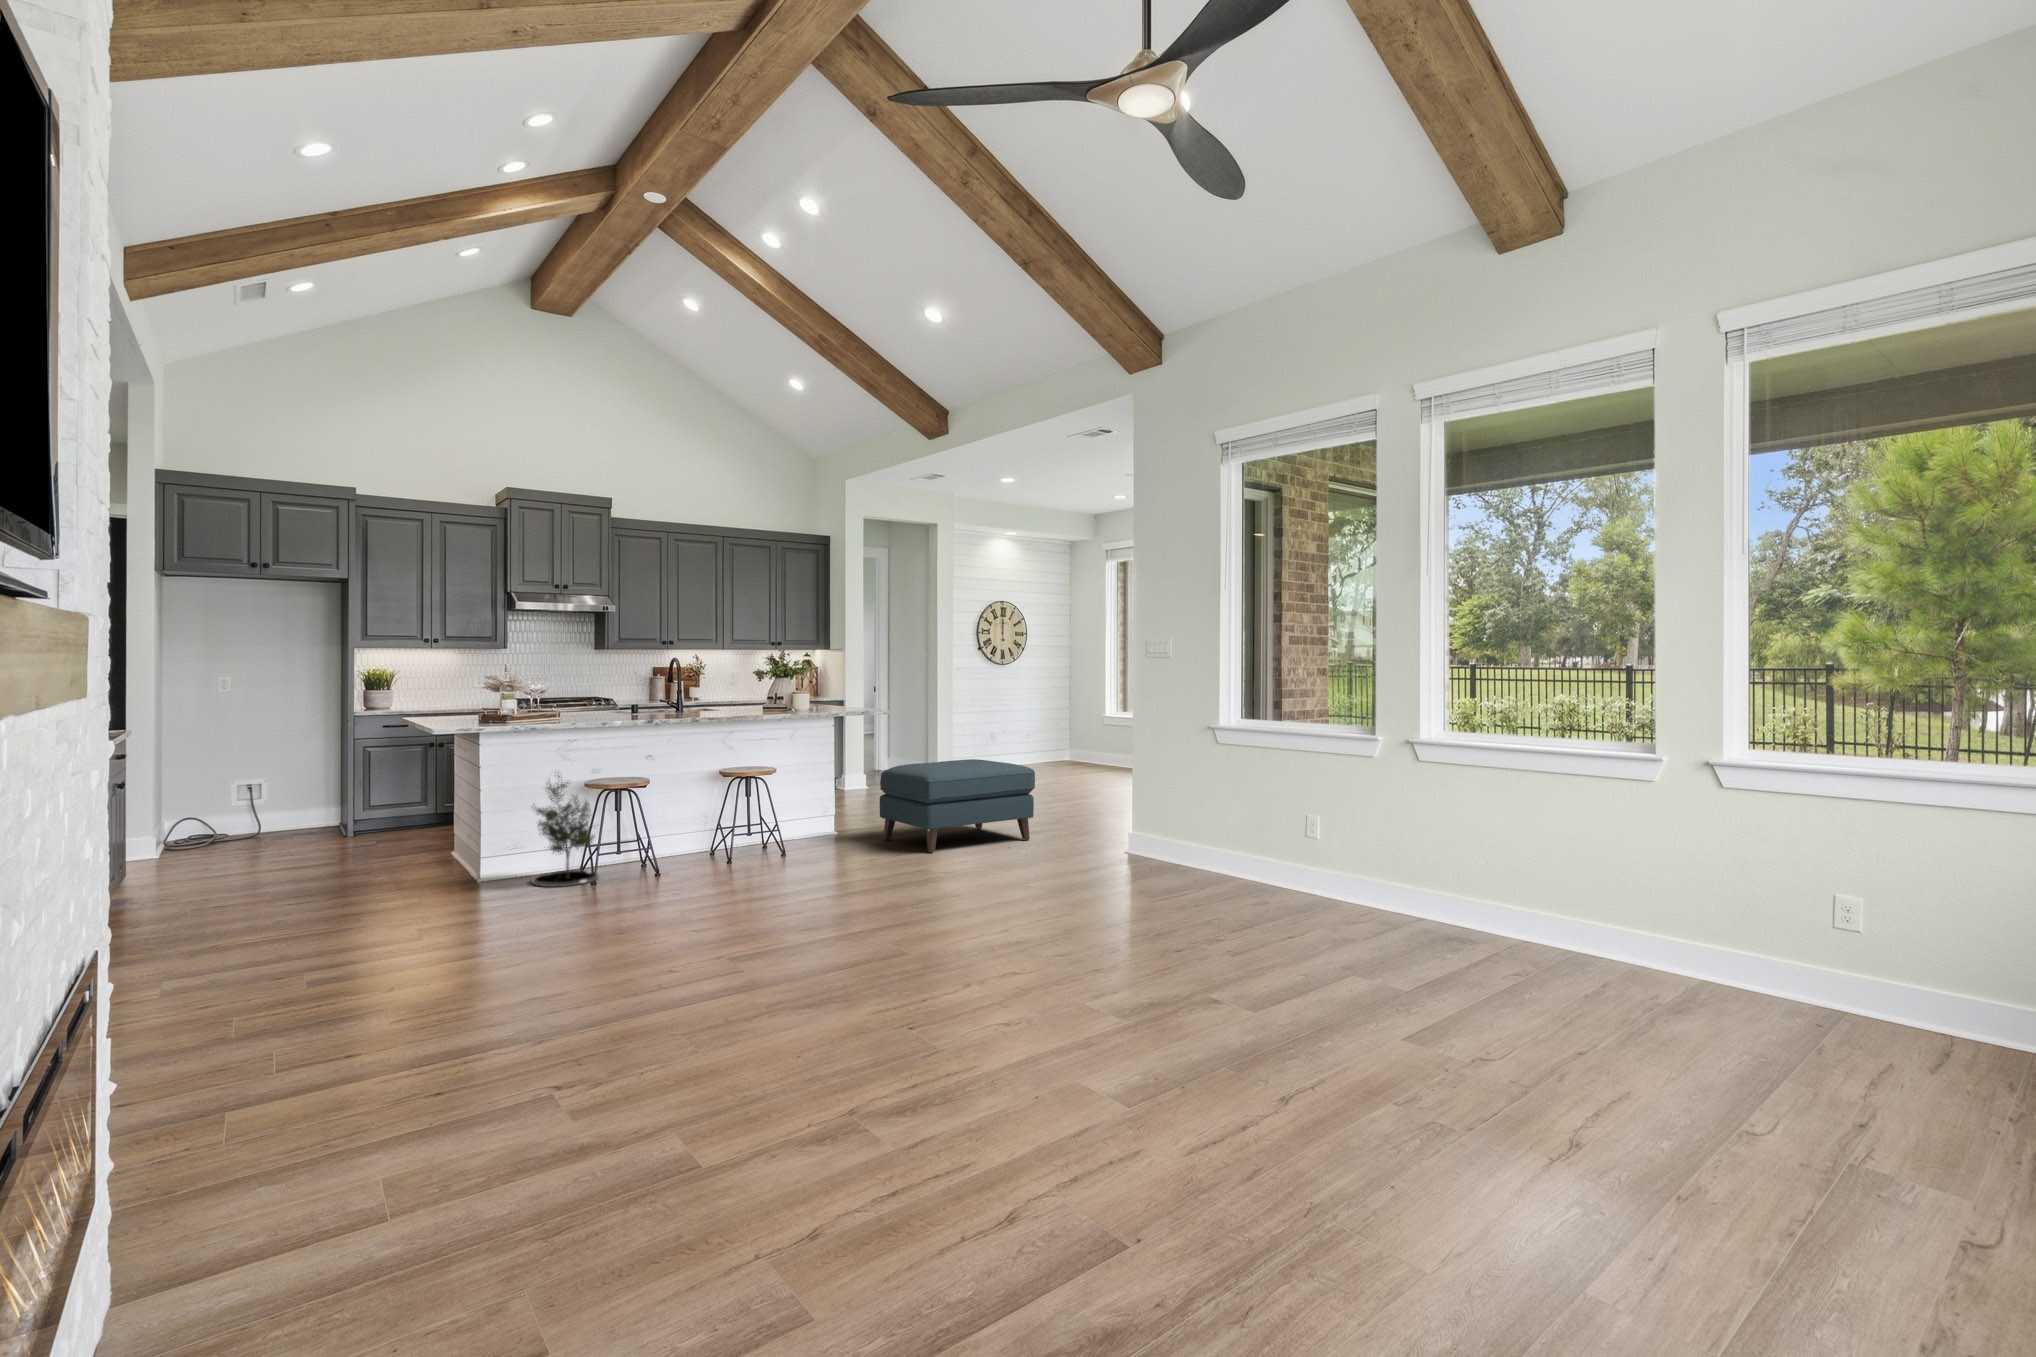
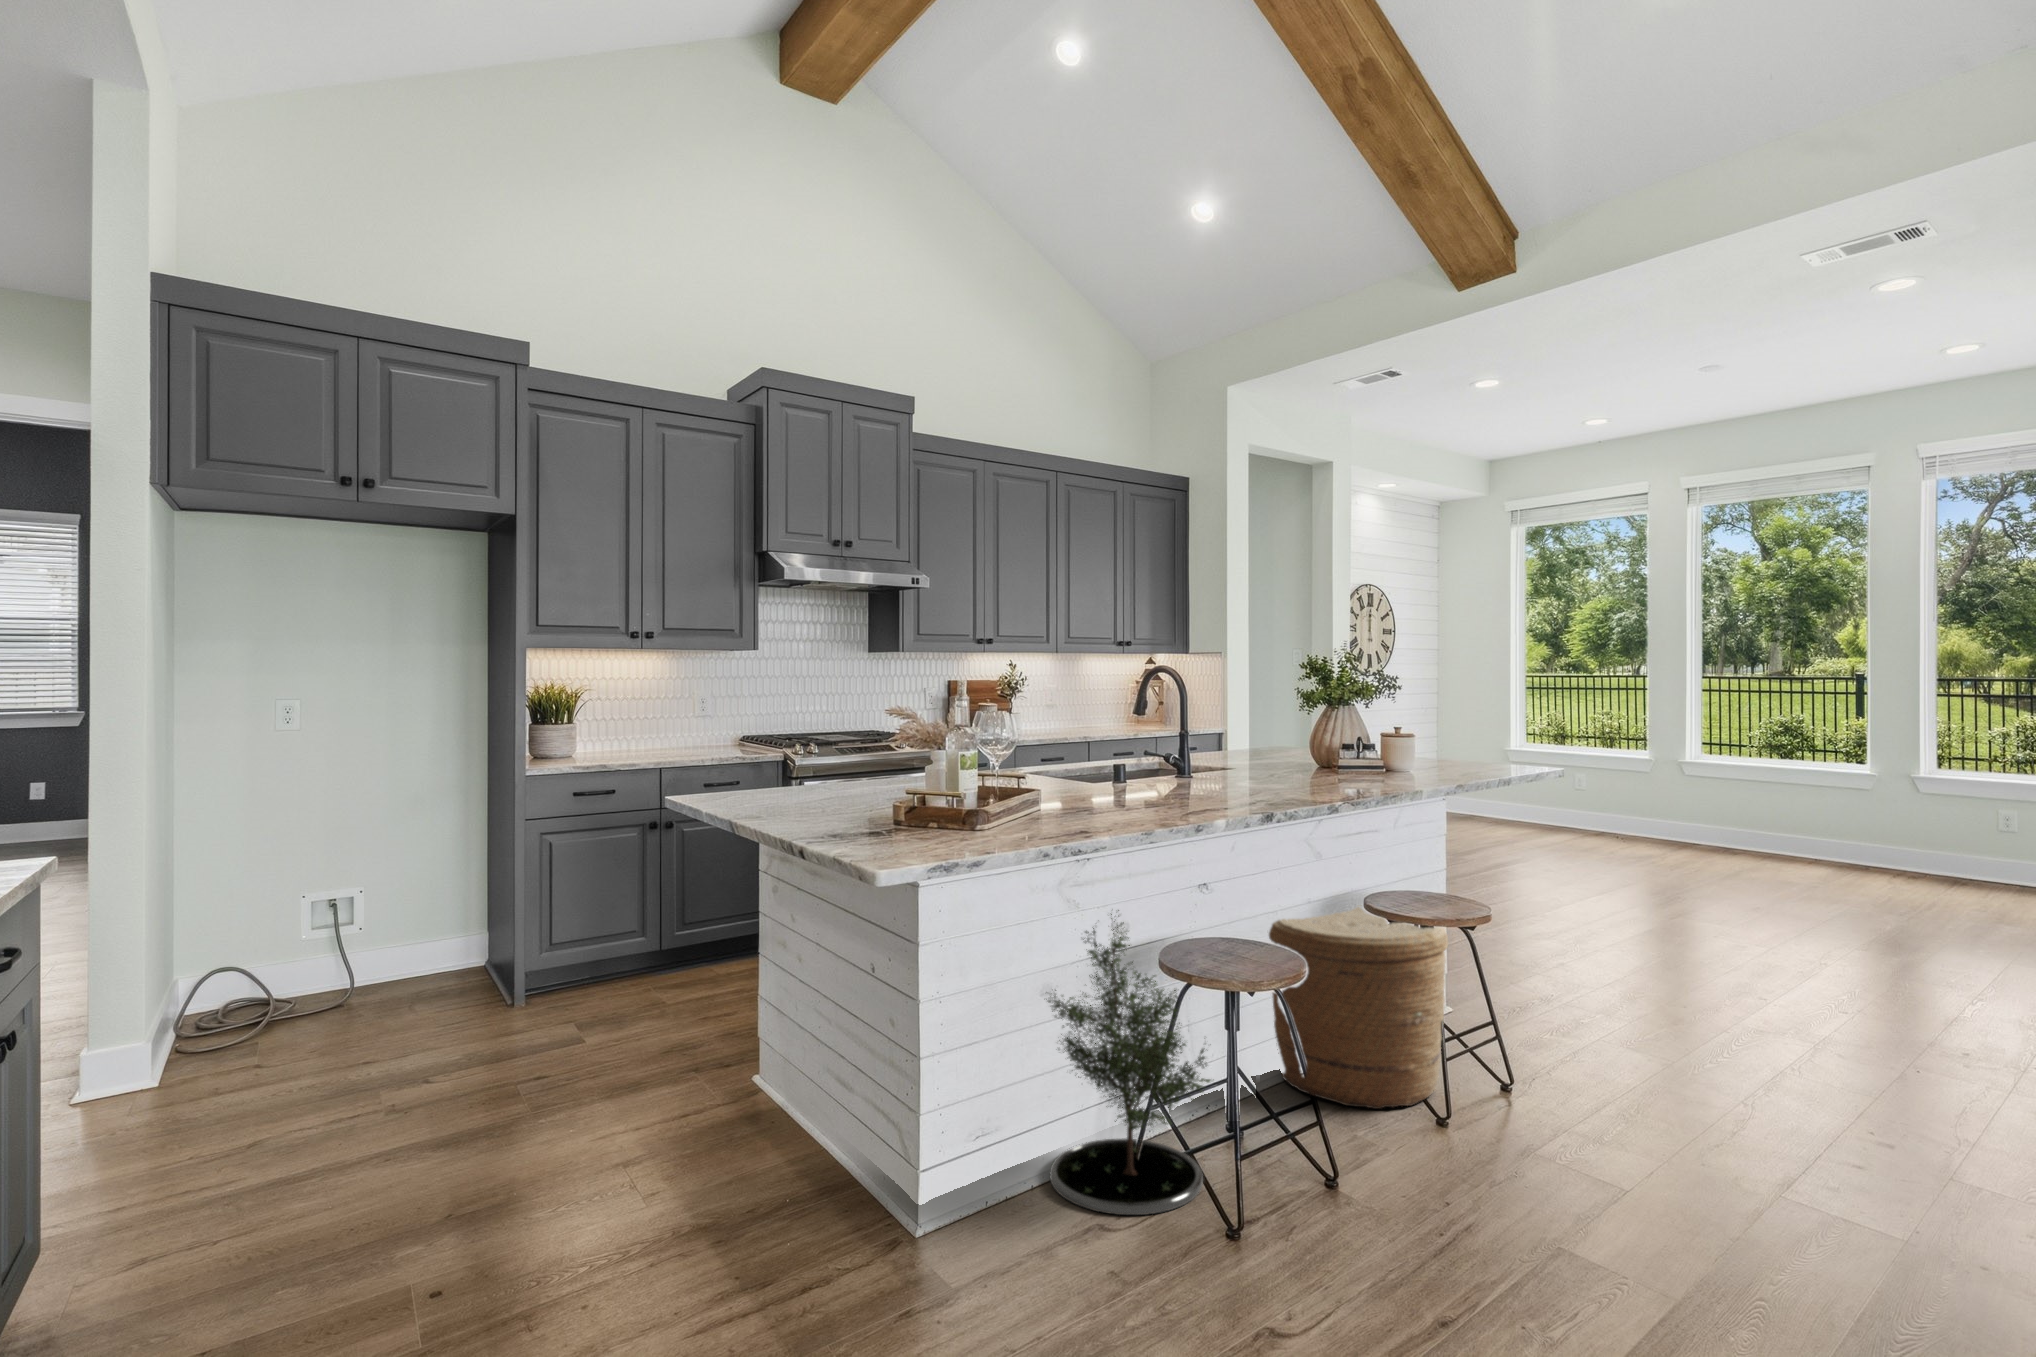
ottoman: present [880,759,1035,853] -> none [1566,840,1891,1056]
woven basket: none [679,782,759,866] -> present [1269,907,1448,1109]

